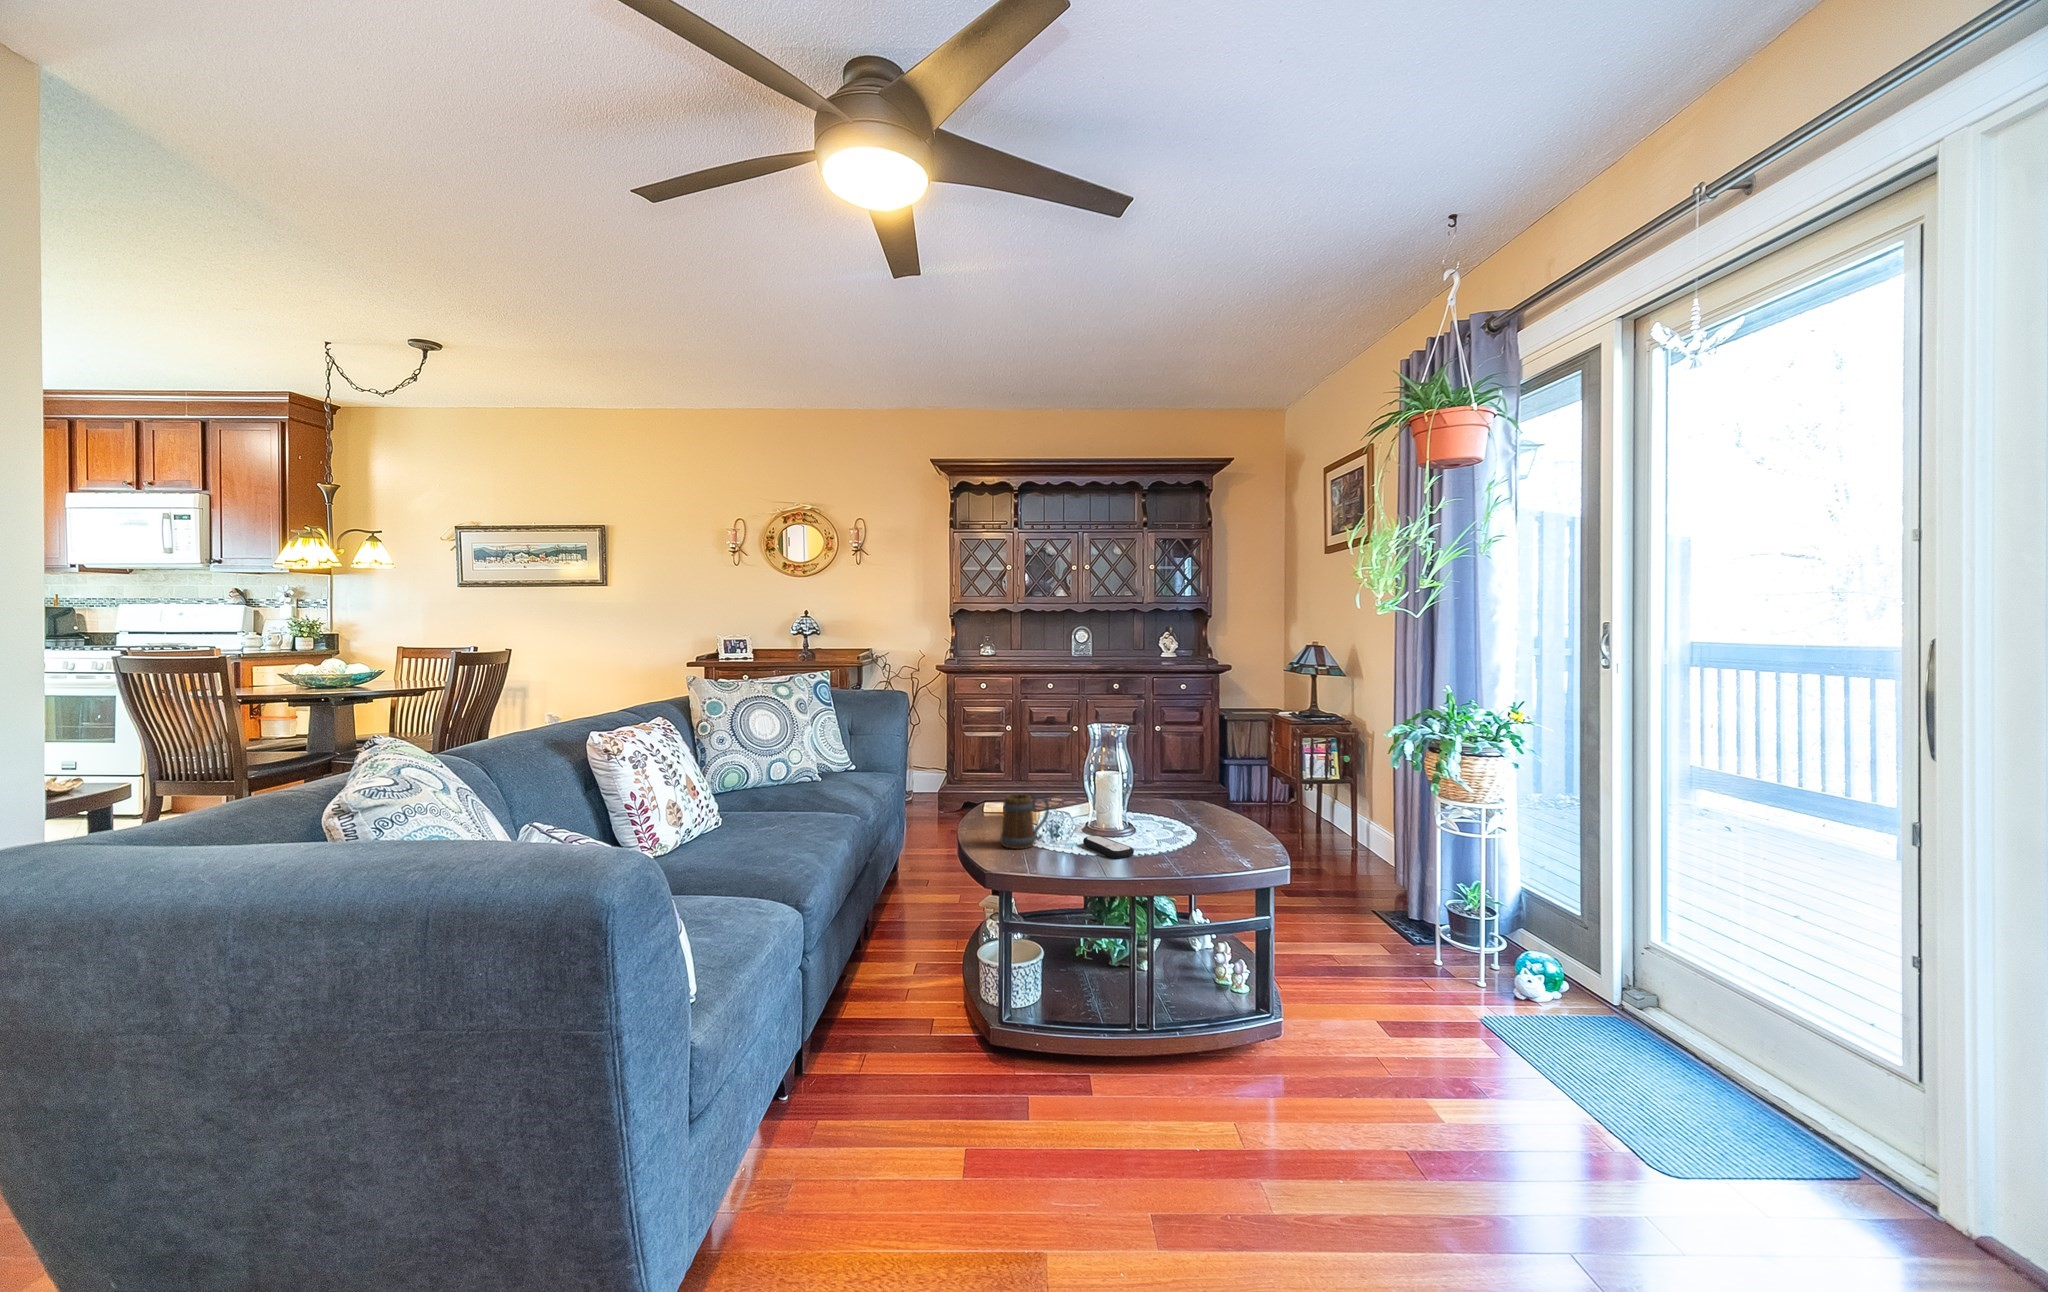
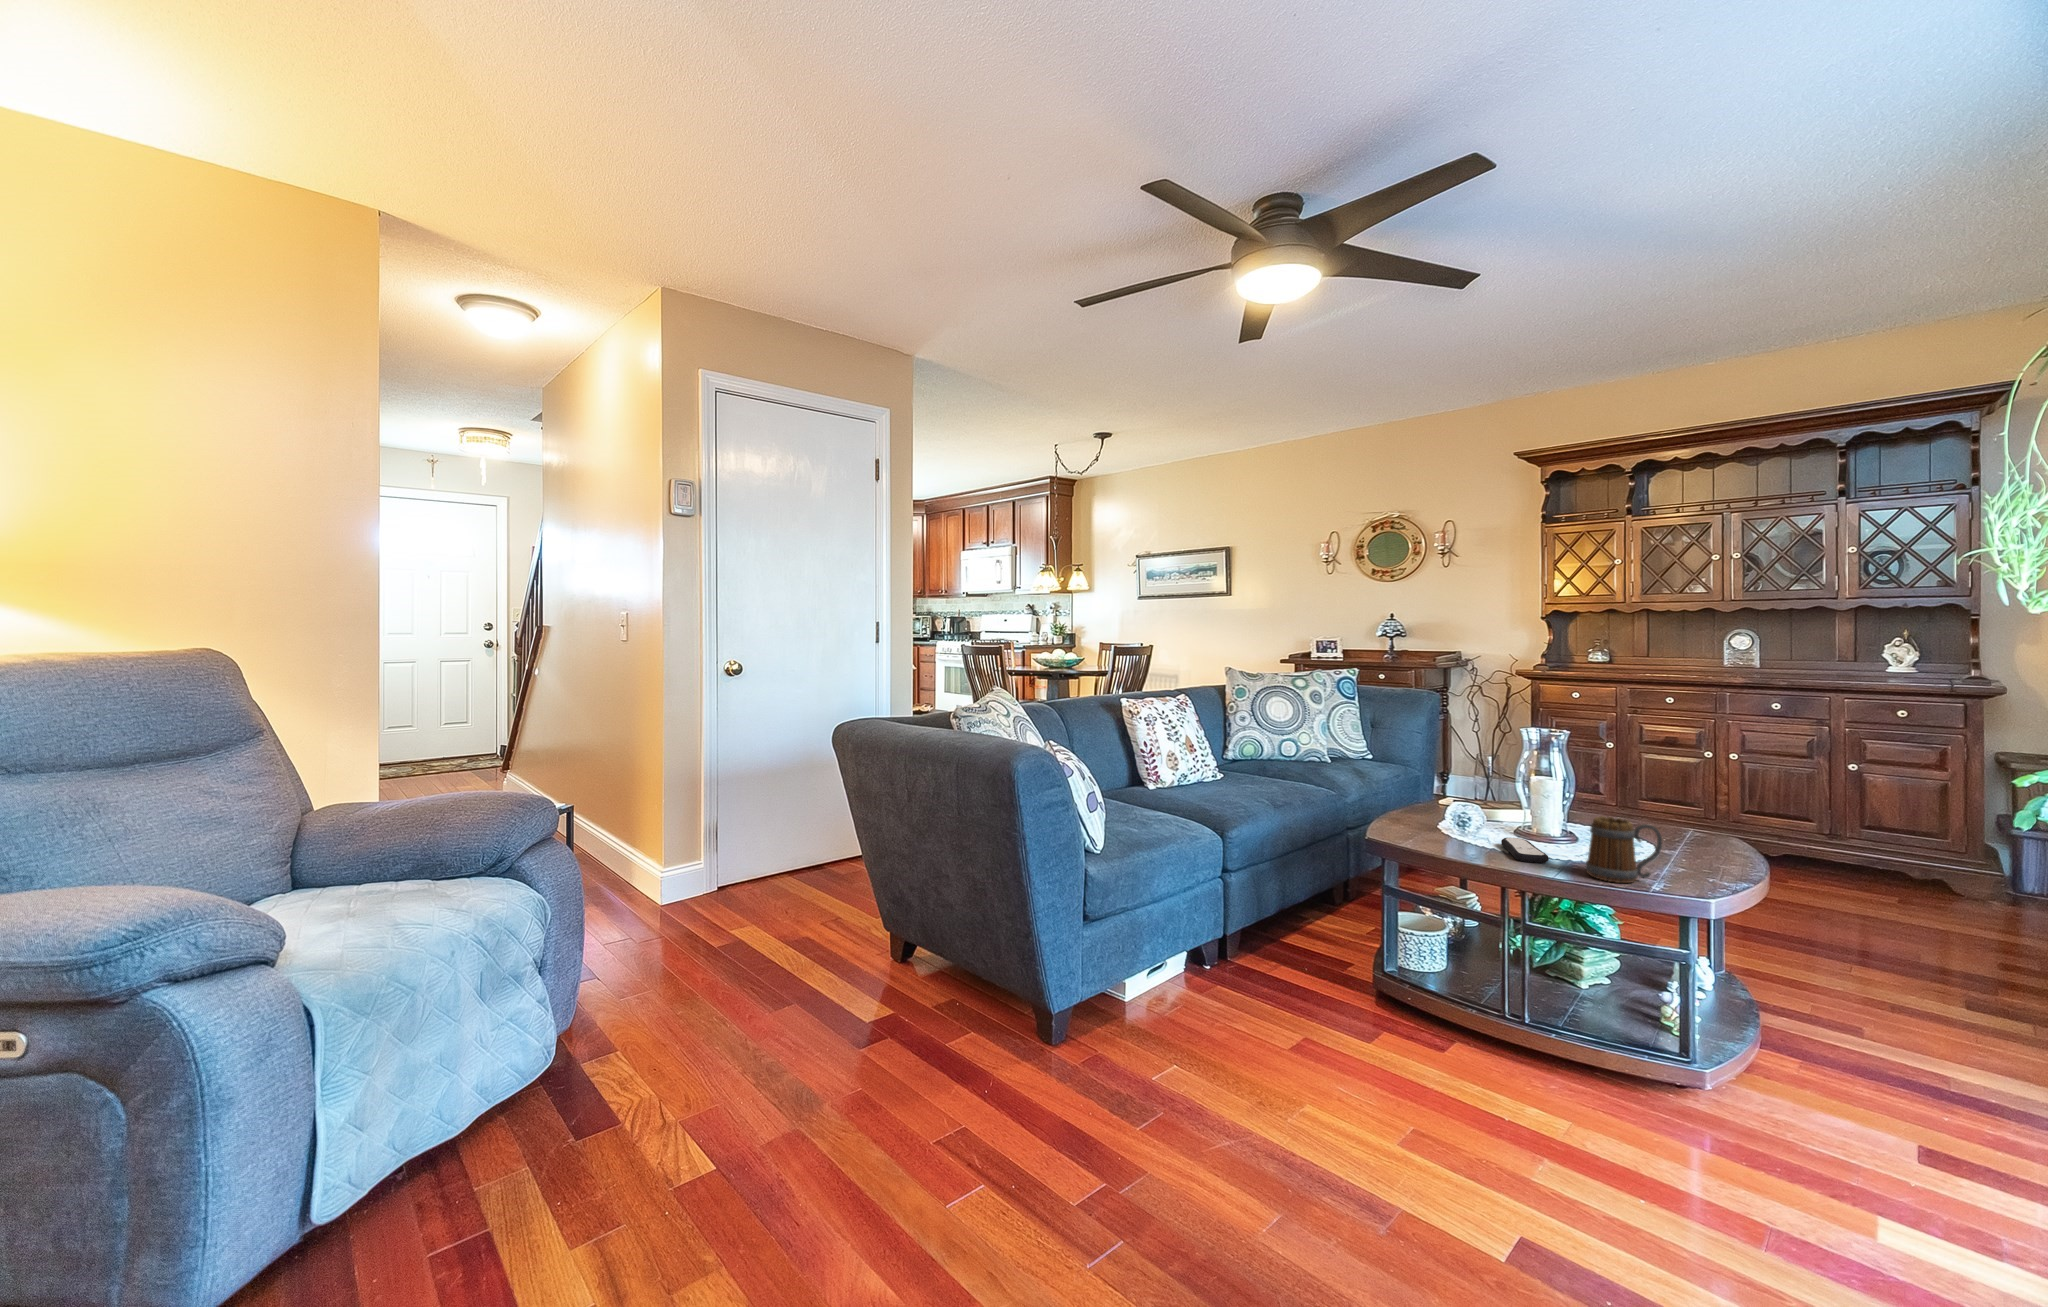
mug: present [1000,794,1049,849] -> present [1585,816,1662,883]

